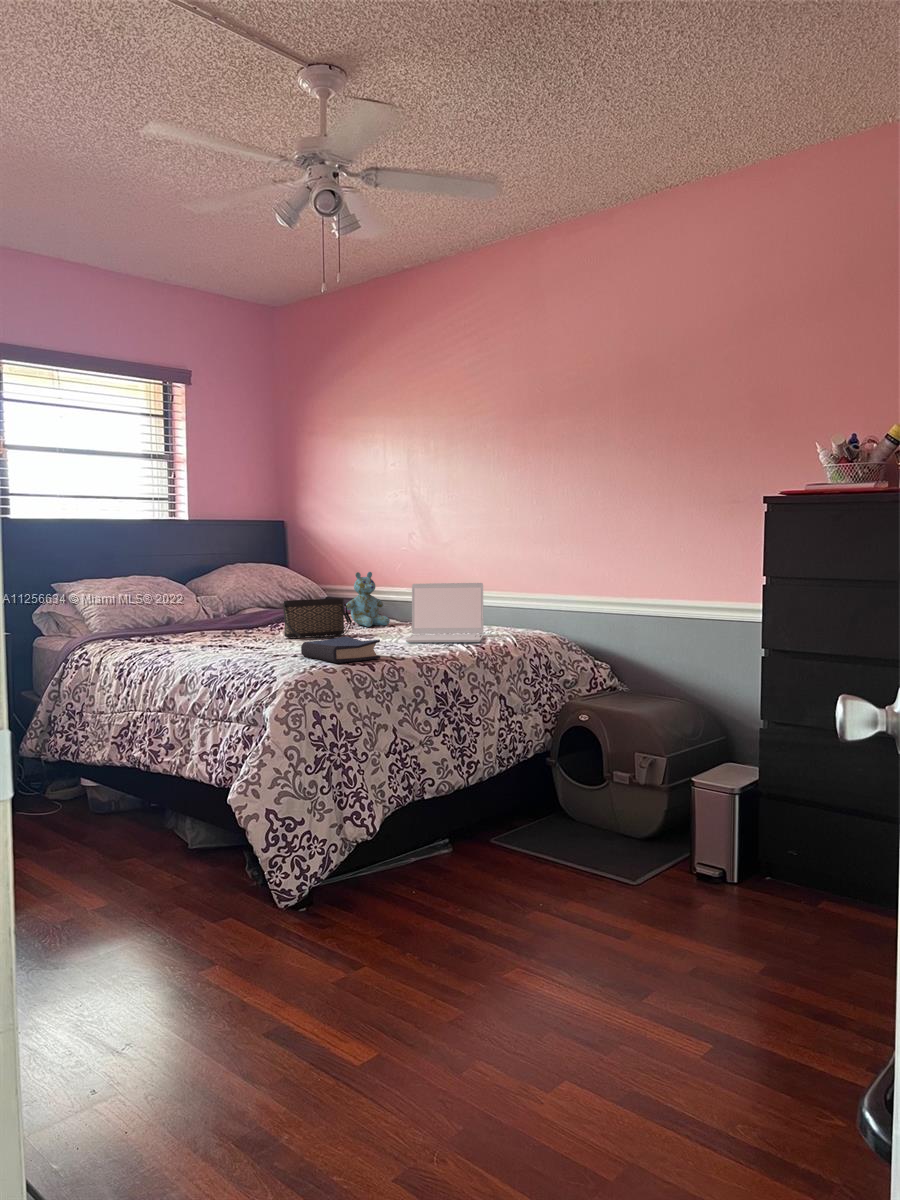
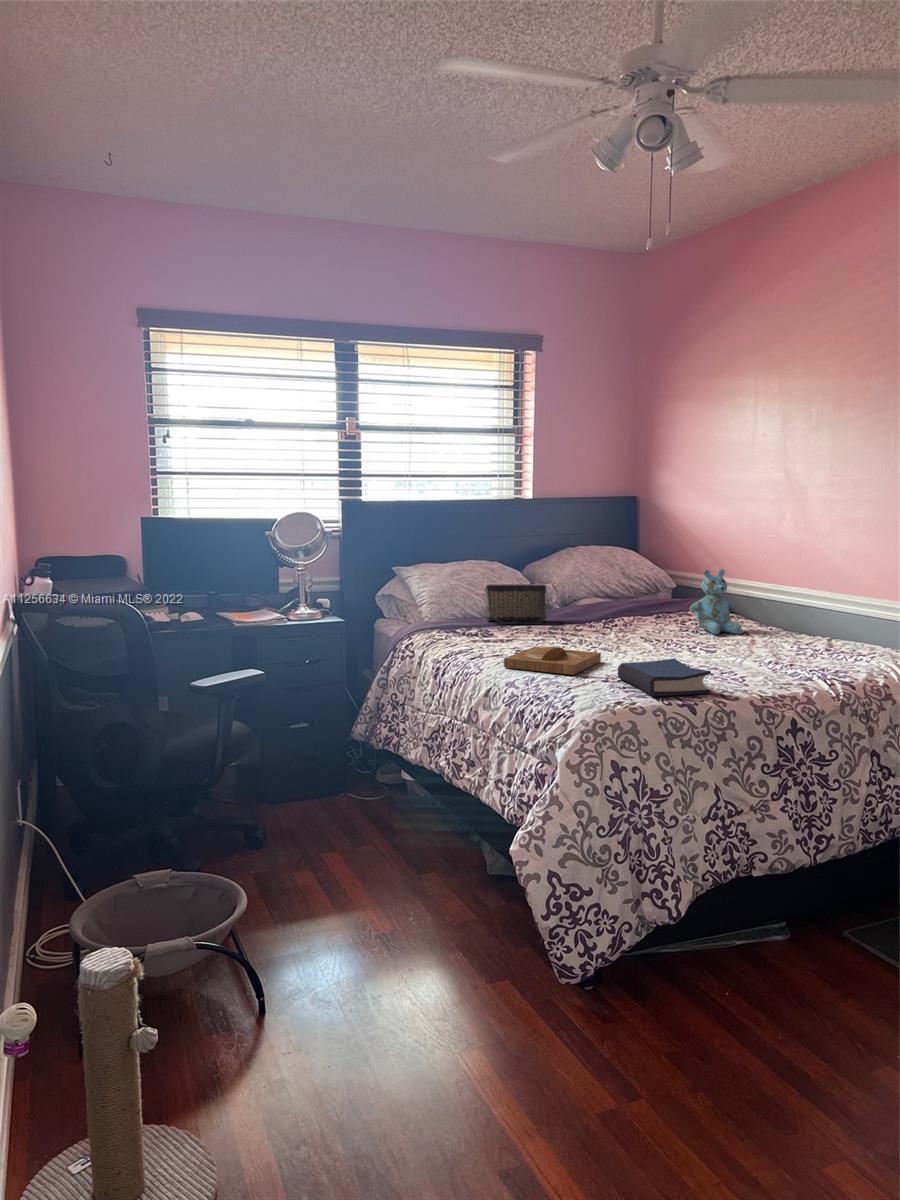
laptop: present [406,583,483,643] -> none [752,593,861,676]
handbag: present [282,598,352,639] -> present [485,584,550,624]
tray: none [196,637,280,657] -> present [504,647,601,675]

